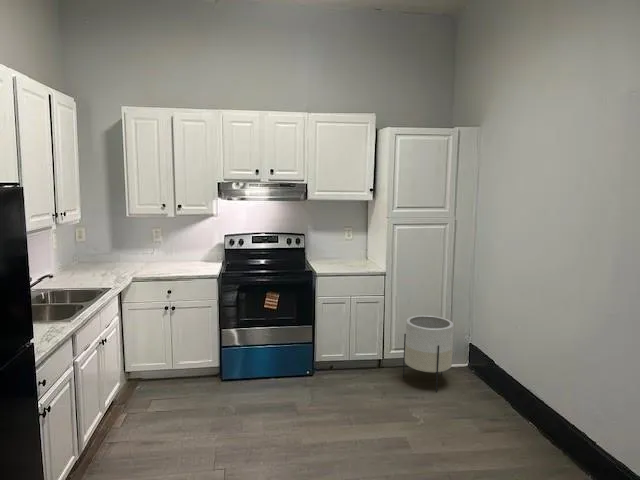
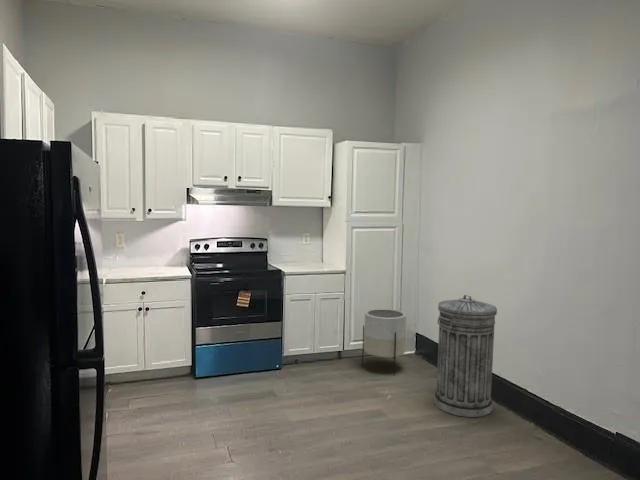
trash can: none [474,312,554,459] -> present [434,295,497,417]

